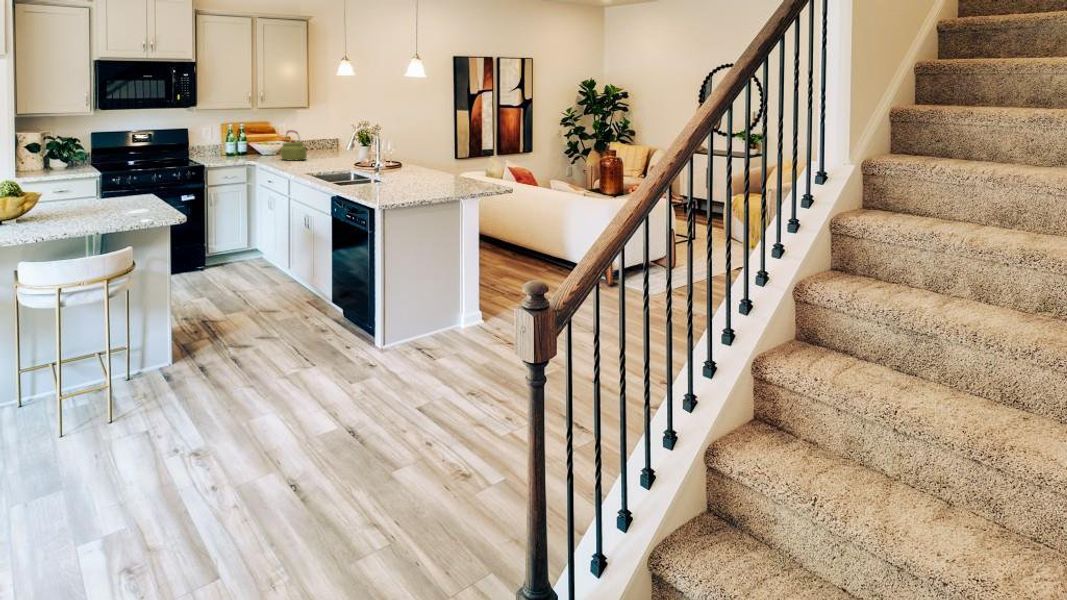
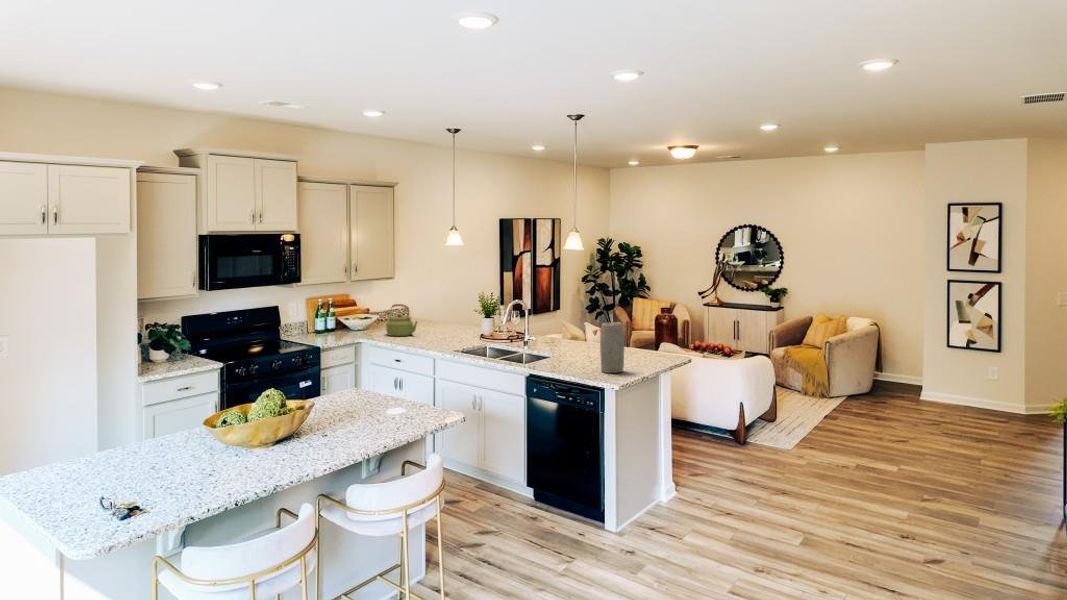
vase: none [388,144,412,192] -> present [600,322,624,373]

